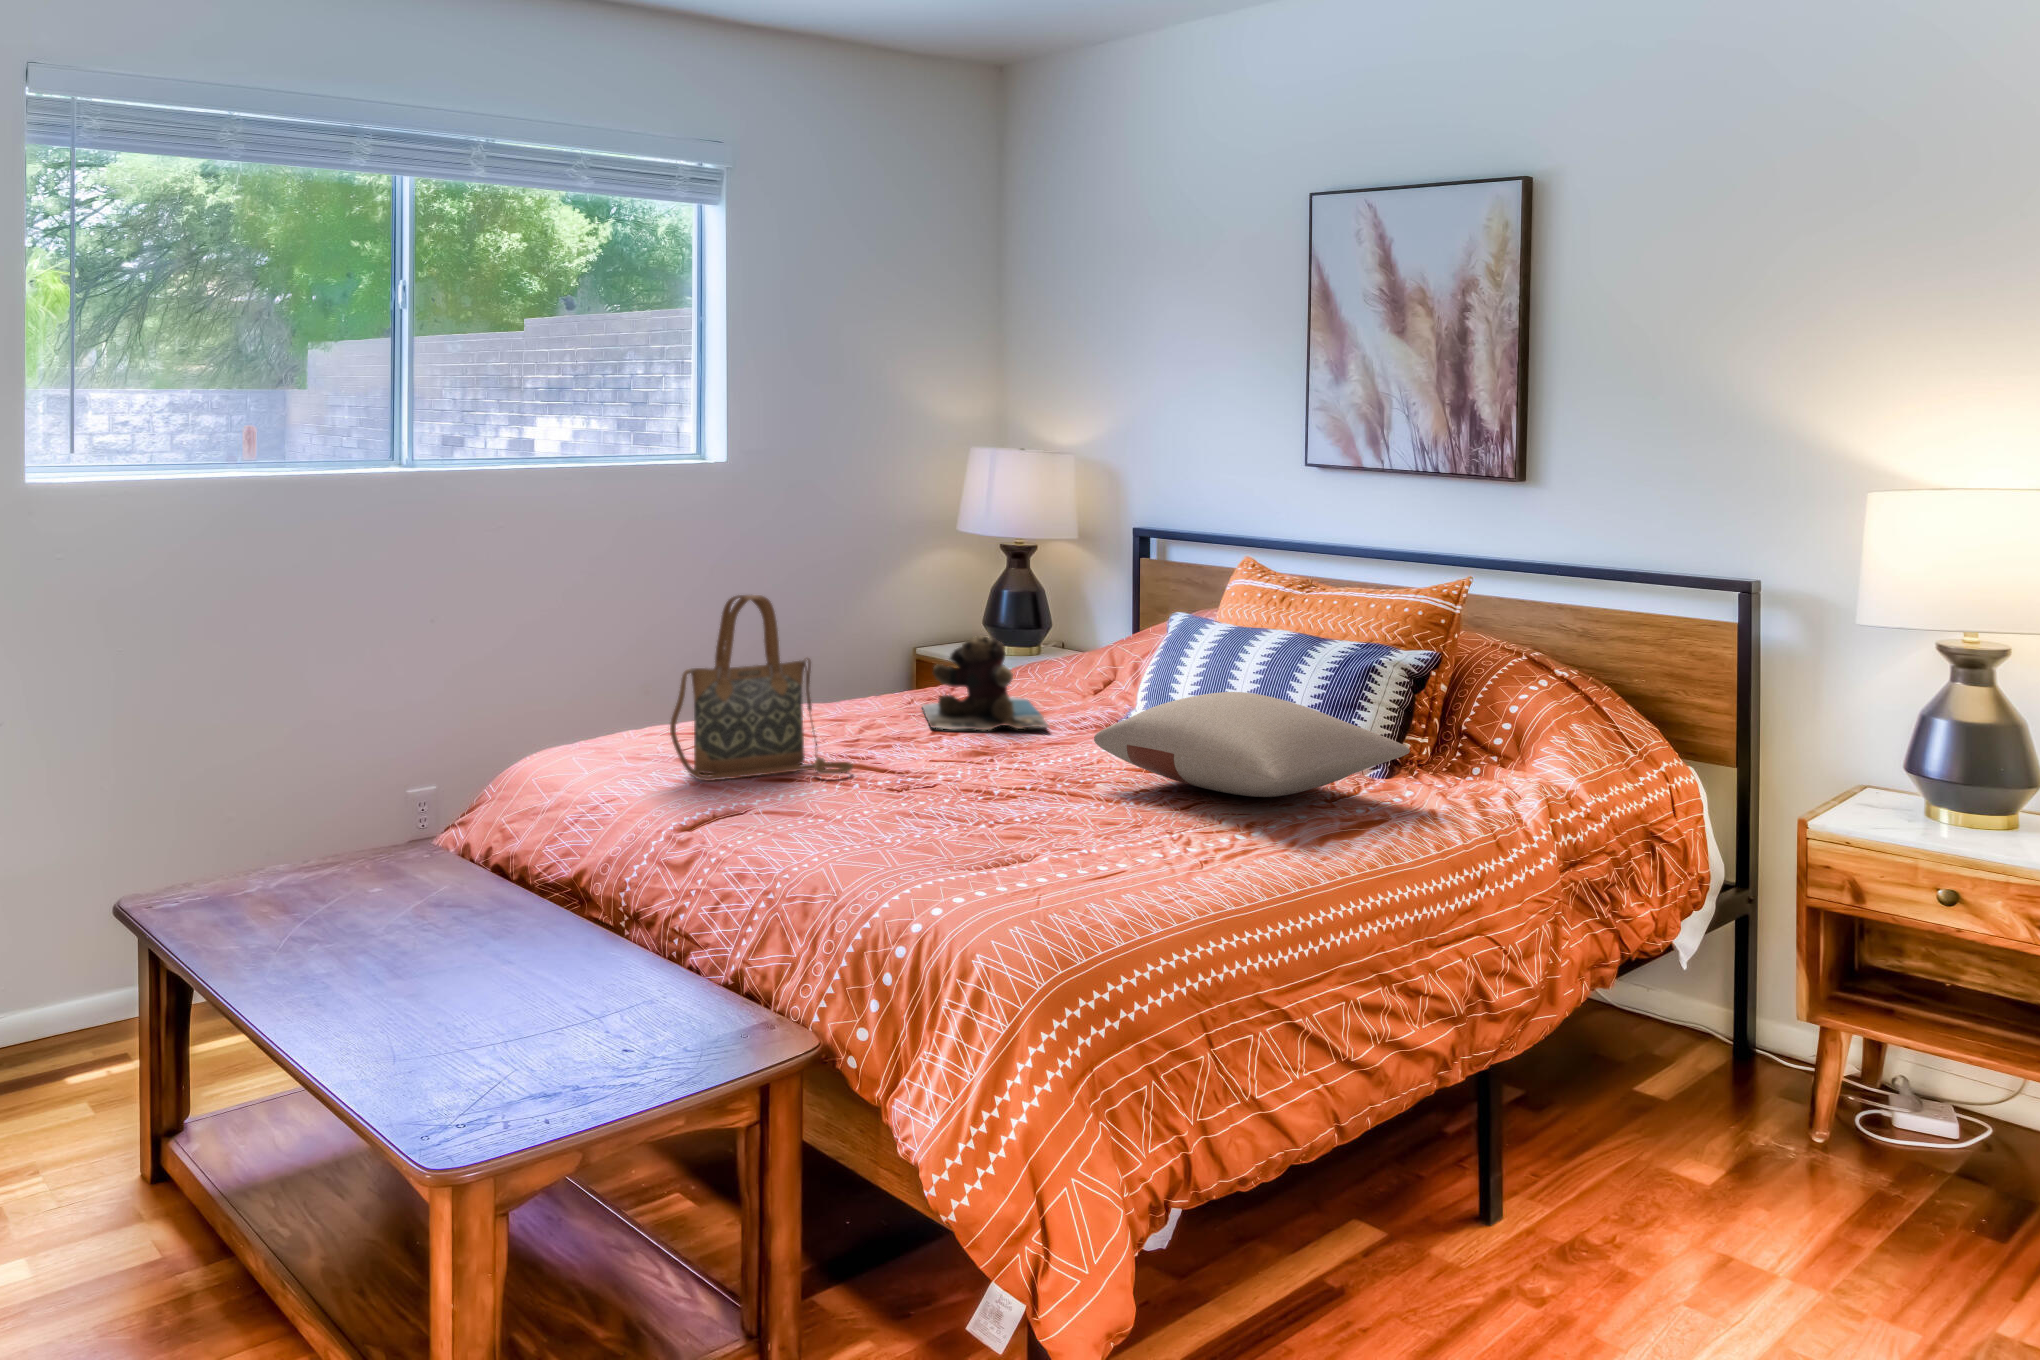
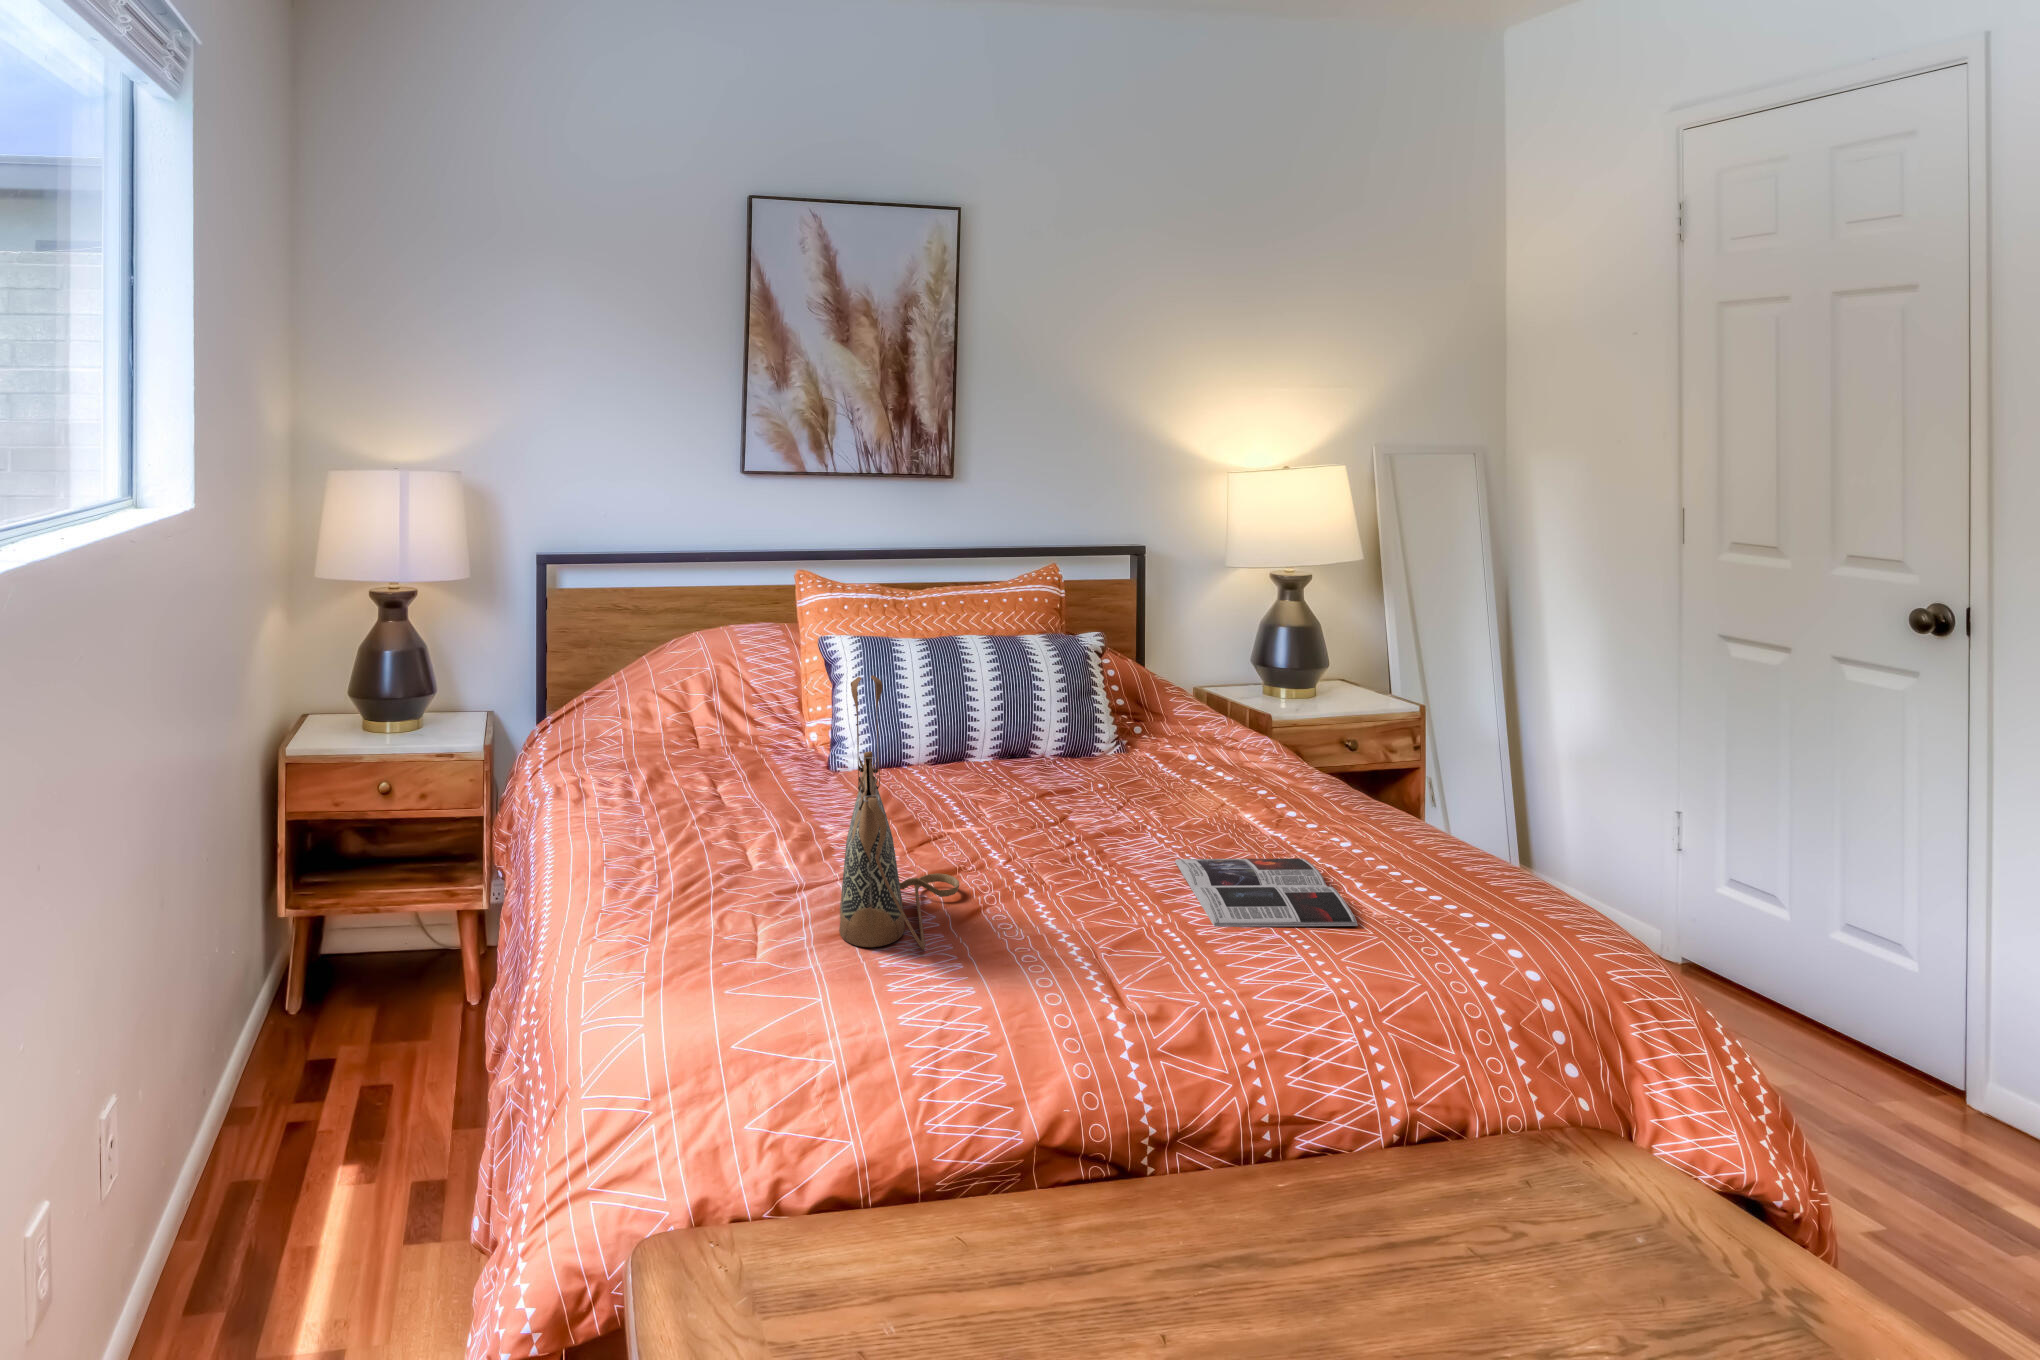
teddy bear: present [923,636,1049,731] -> none [650,699,841,823]
pillow: present [1094,692,1410,797] -> none [991,695,1264,795]
magazine: none [863,813,1096,869] -> present [1175,858,1358,927]

